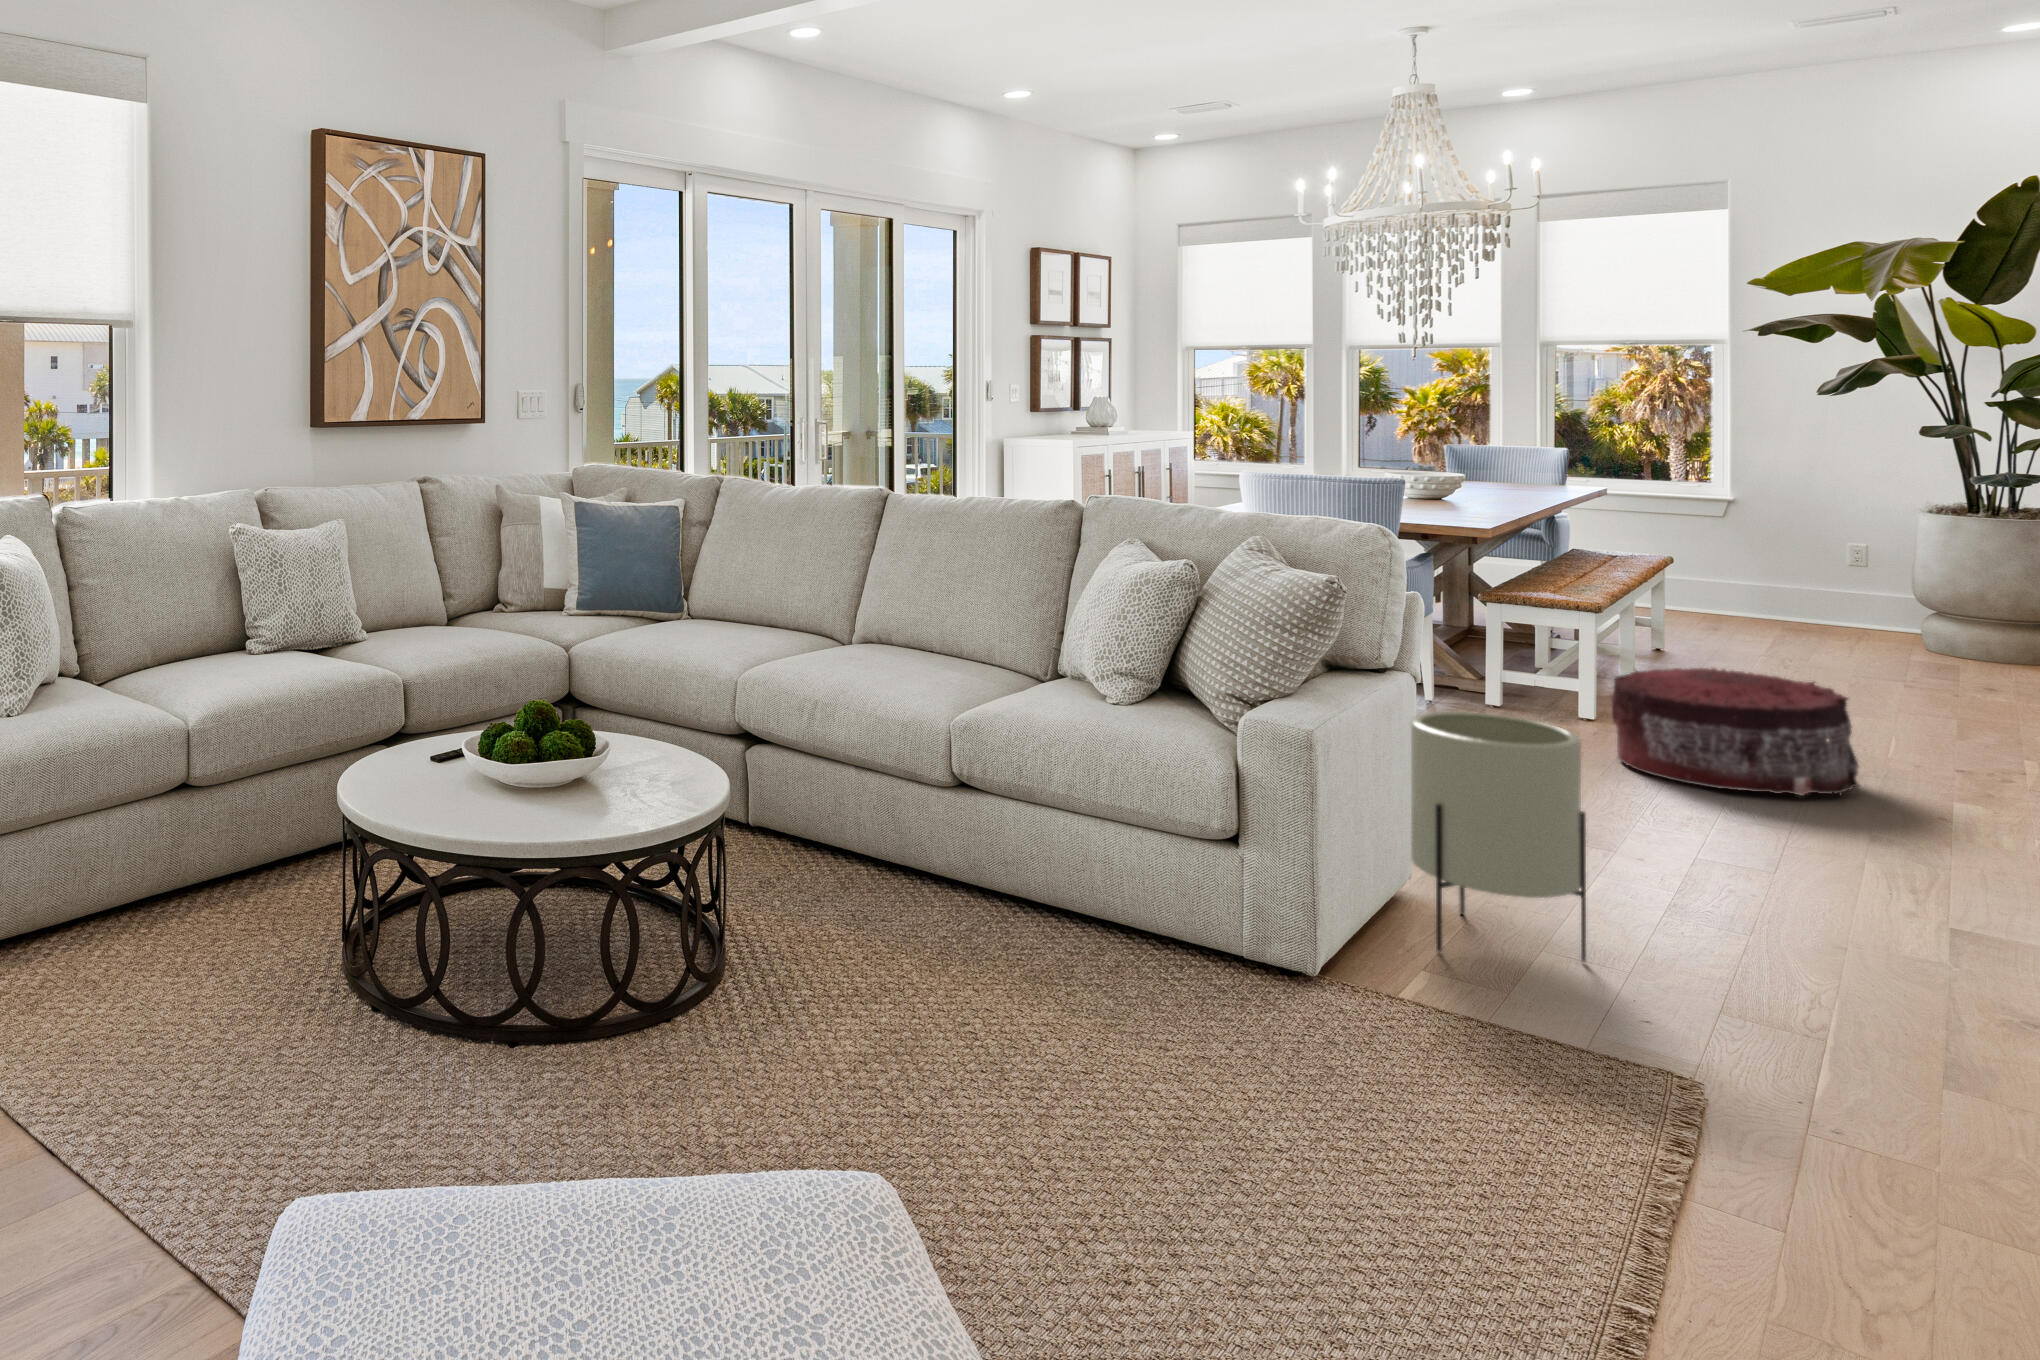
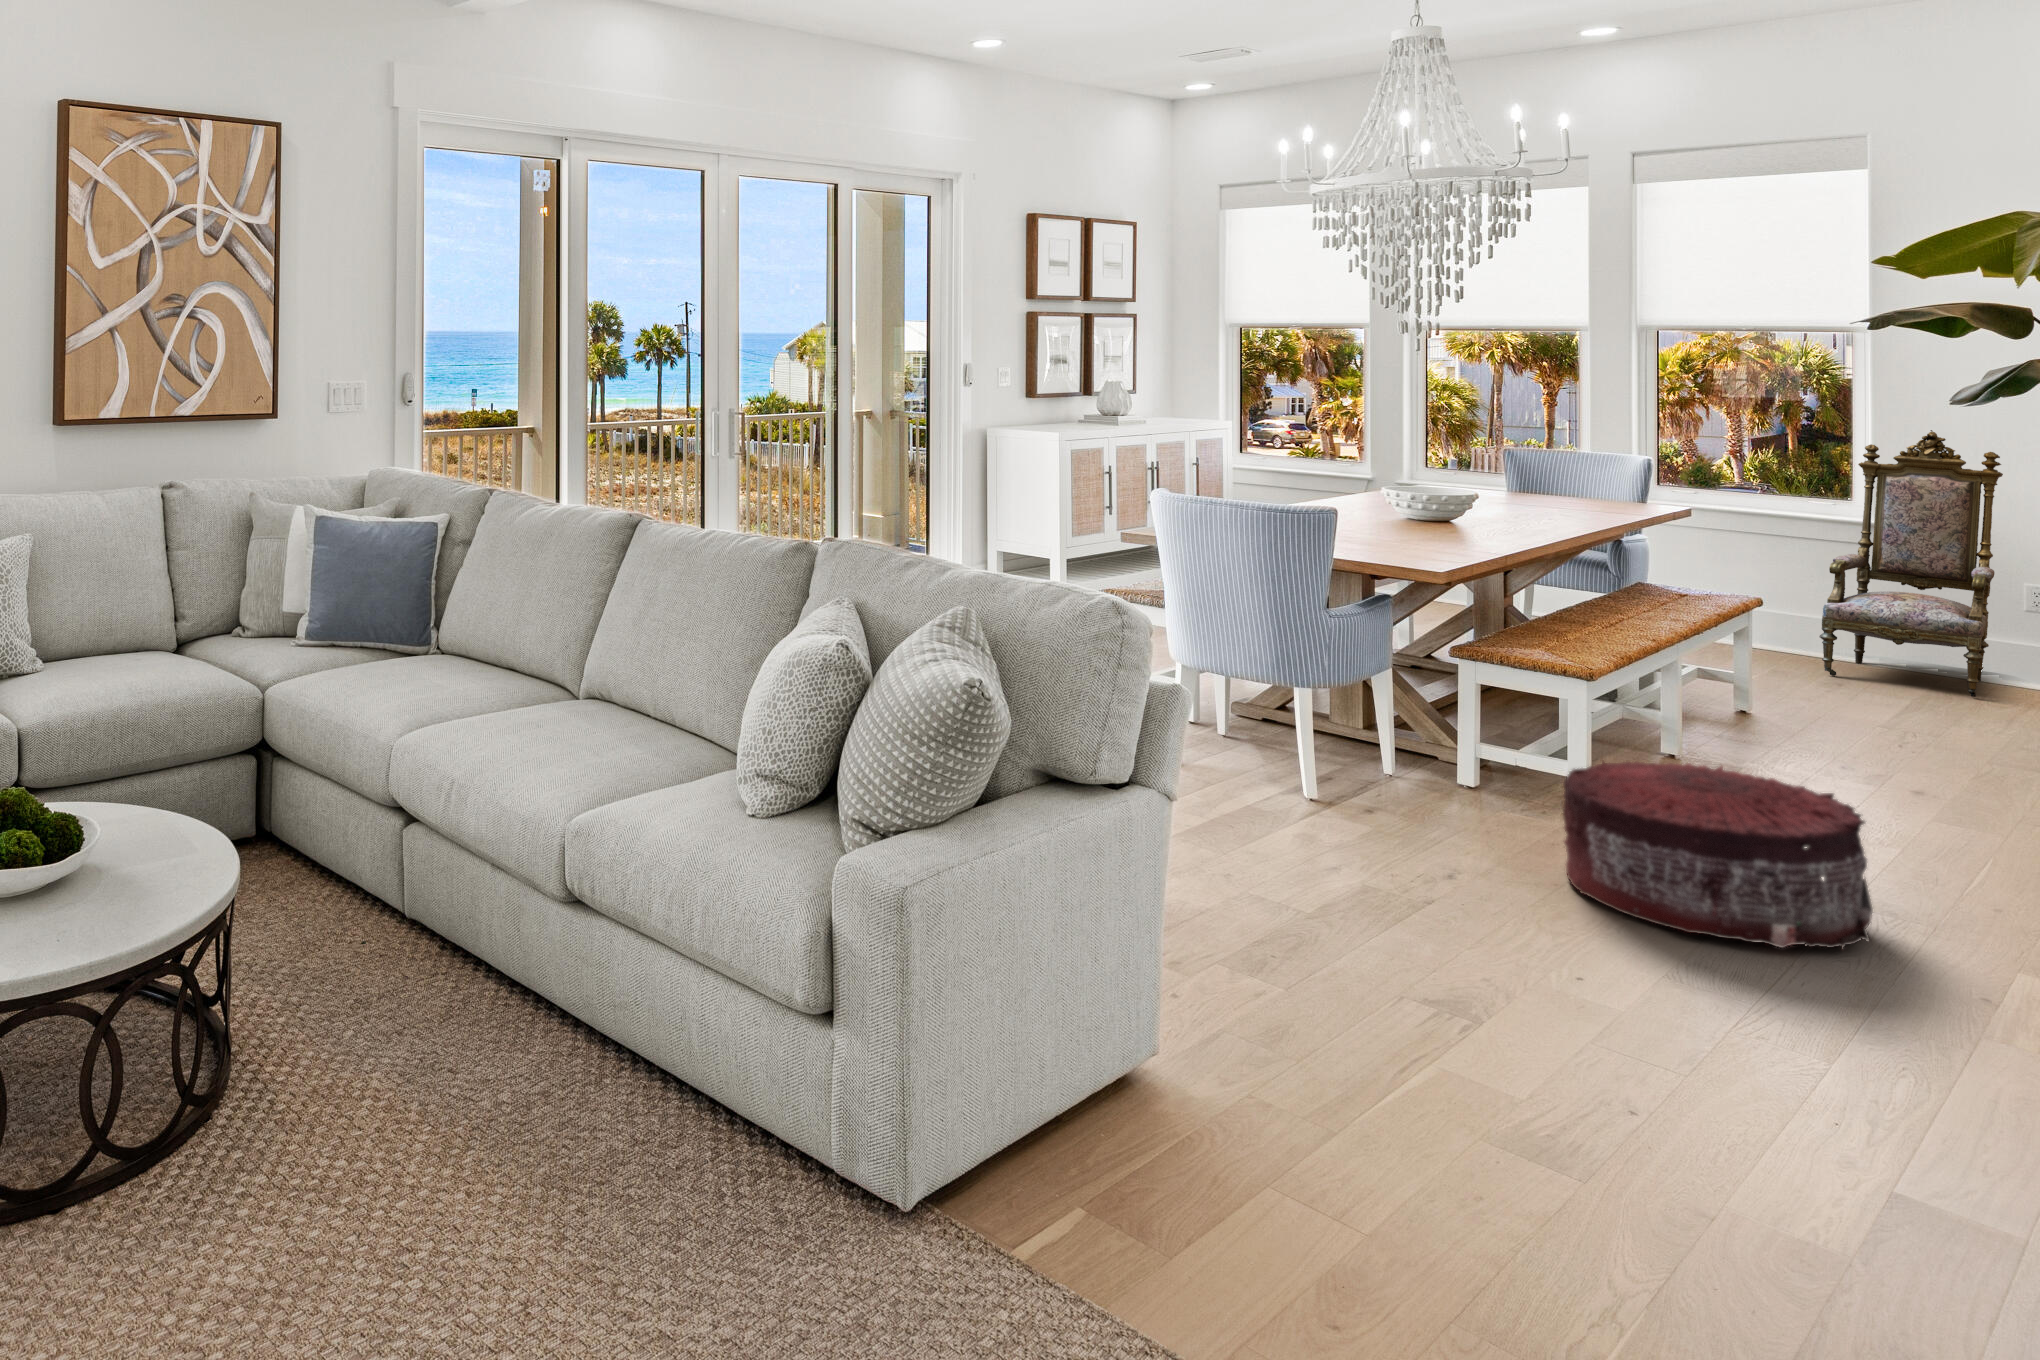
armchair: none [1705,422,1834,634] -> present [1819,430,2003,697]
planter: present [1411,712,1586,962] -> none [1102,851,1309,1207]

